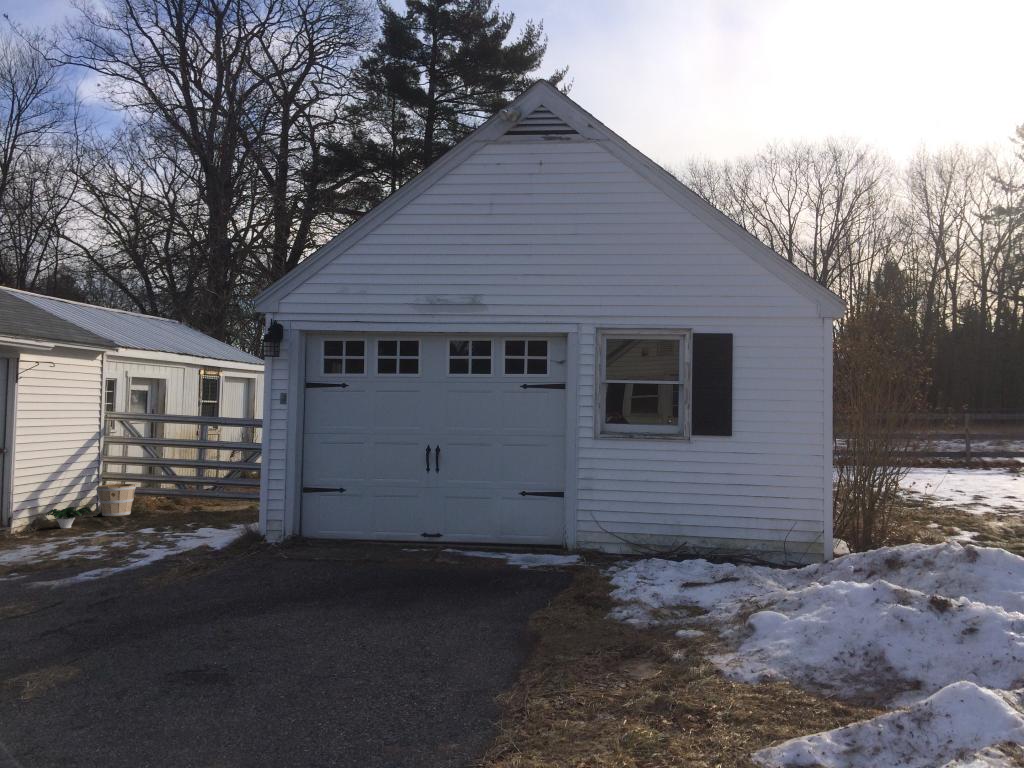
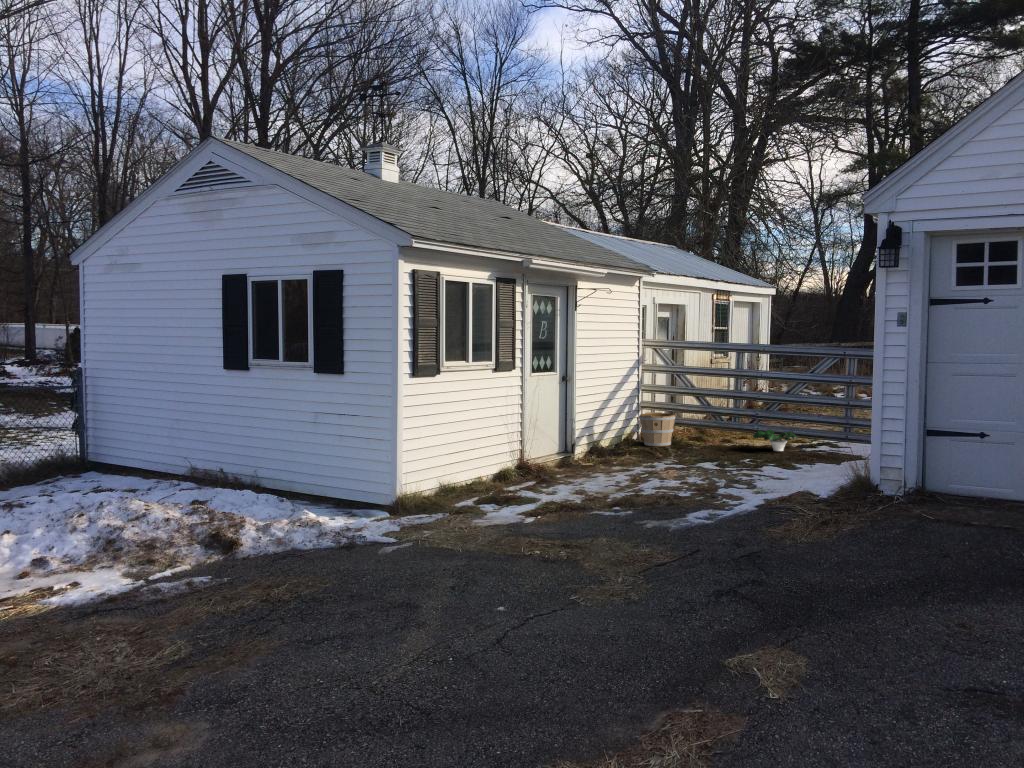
potted plant: present [46,507,91,529] -> present [753,429,797,451]

